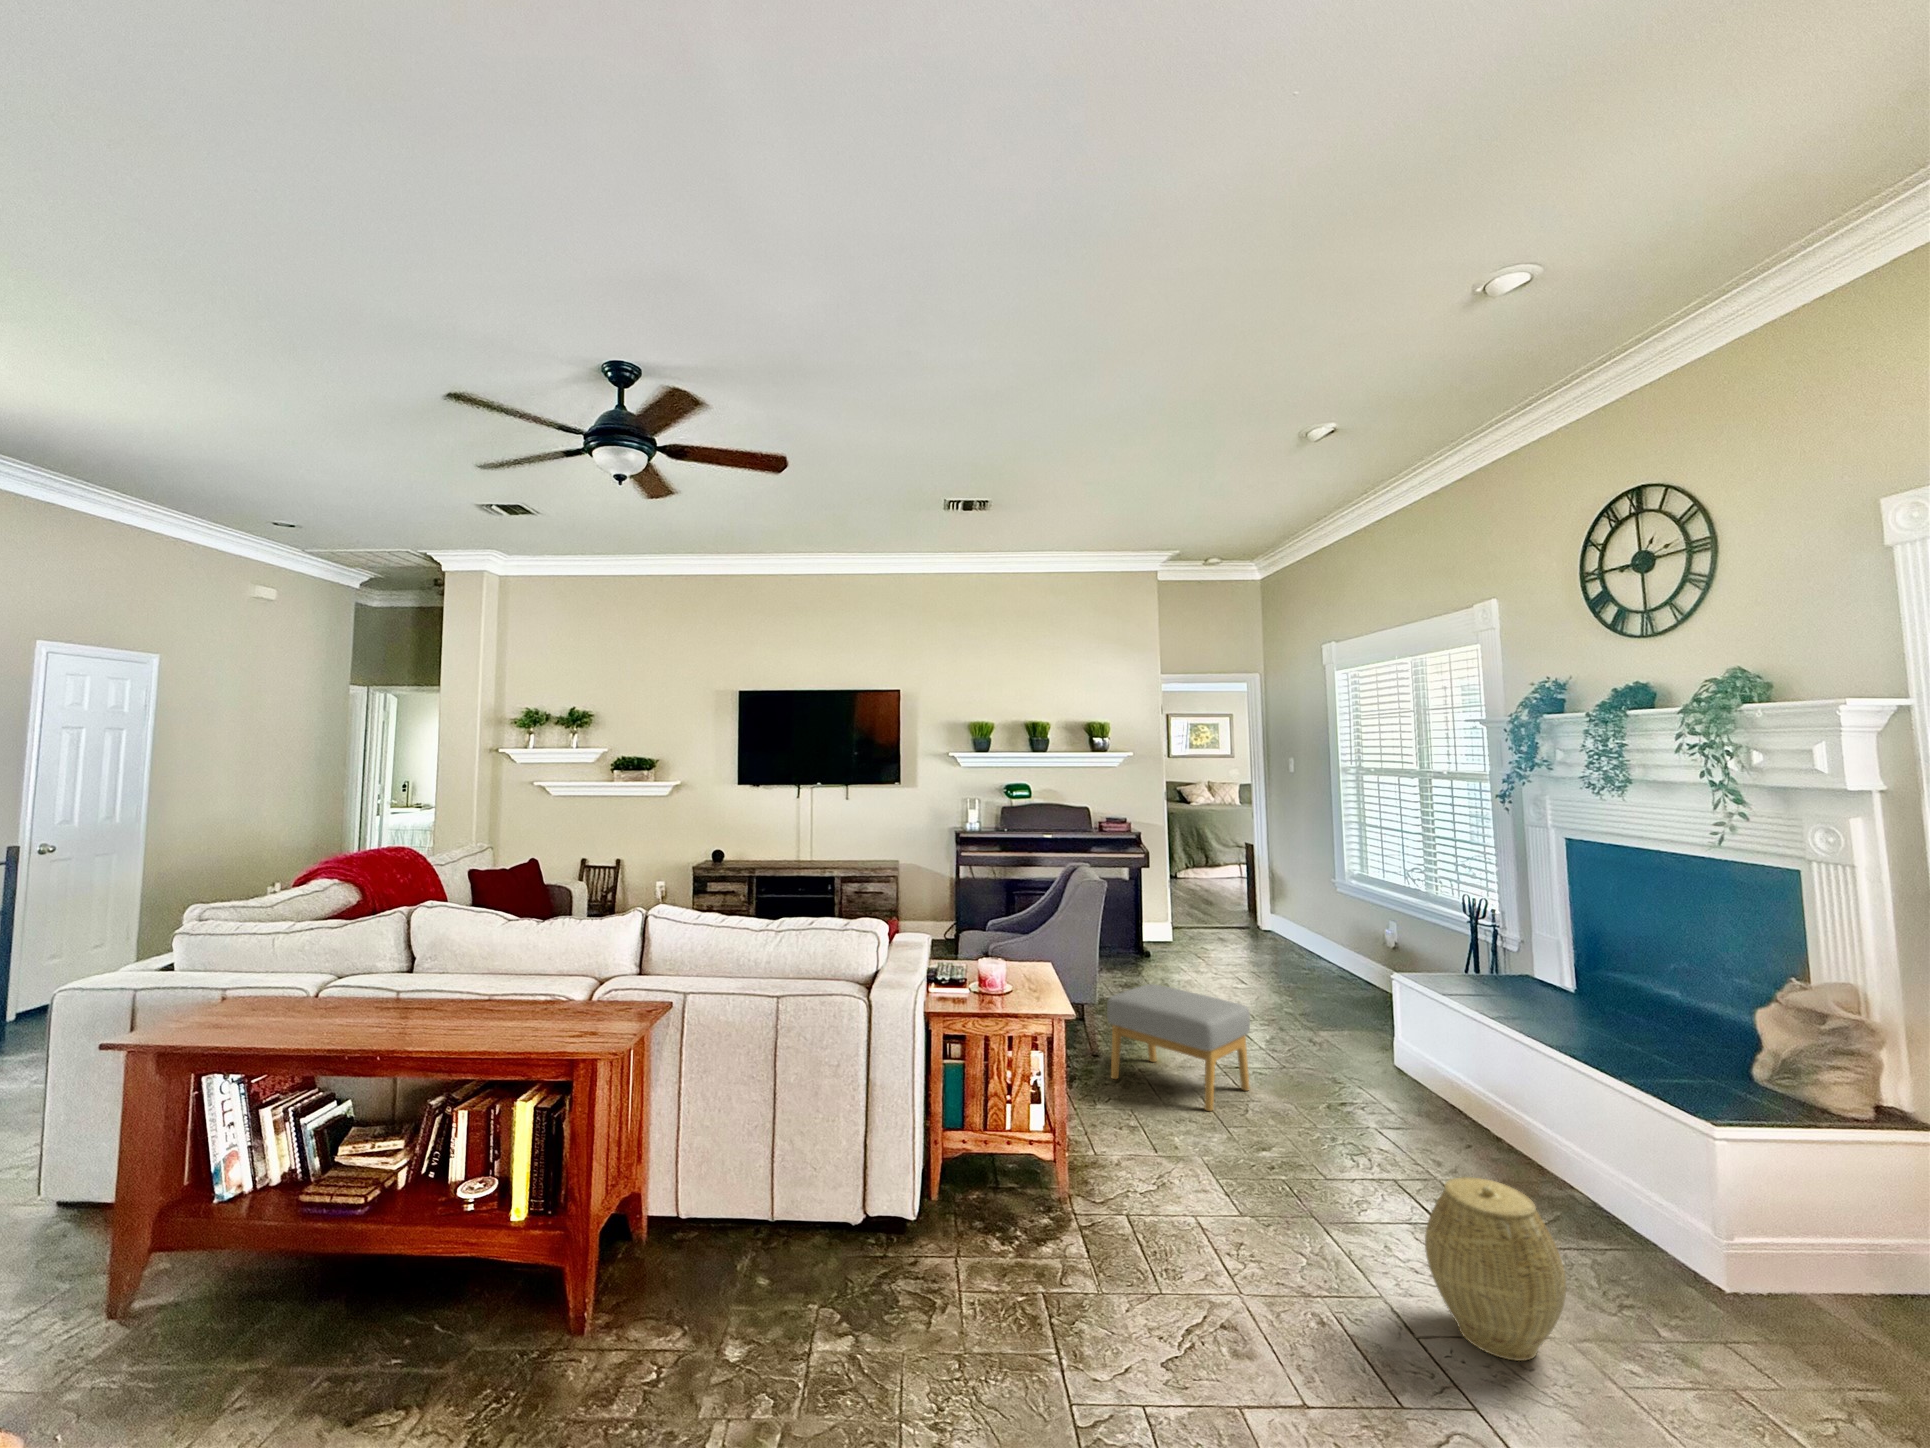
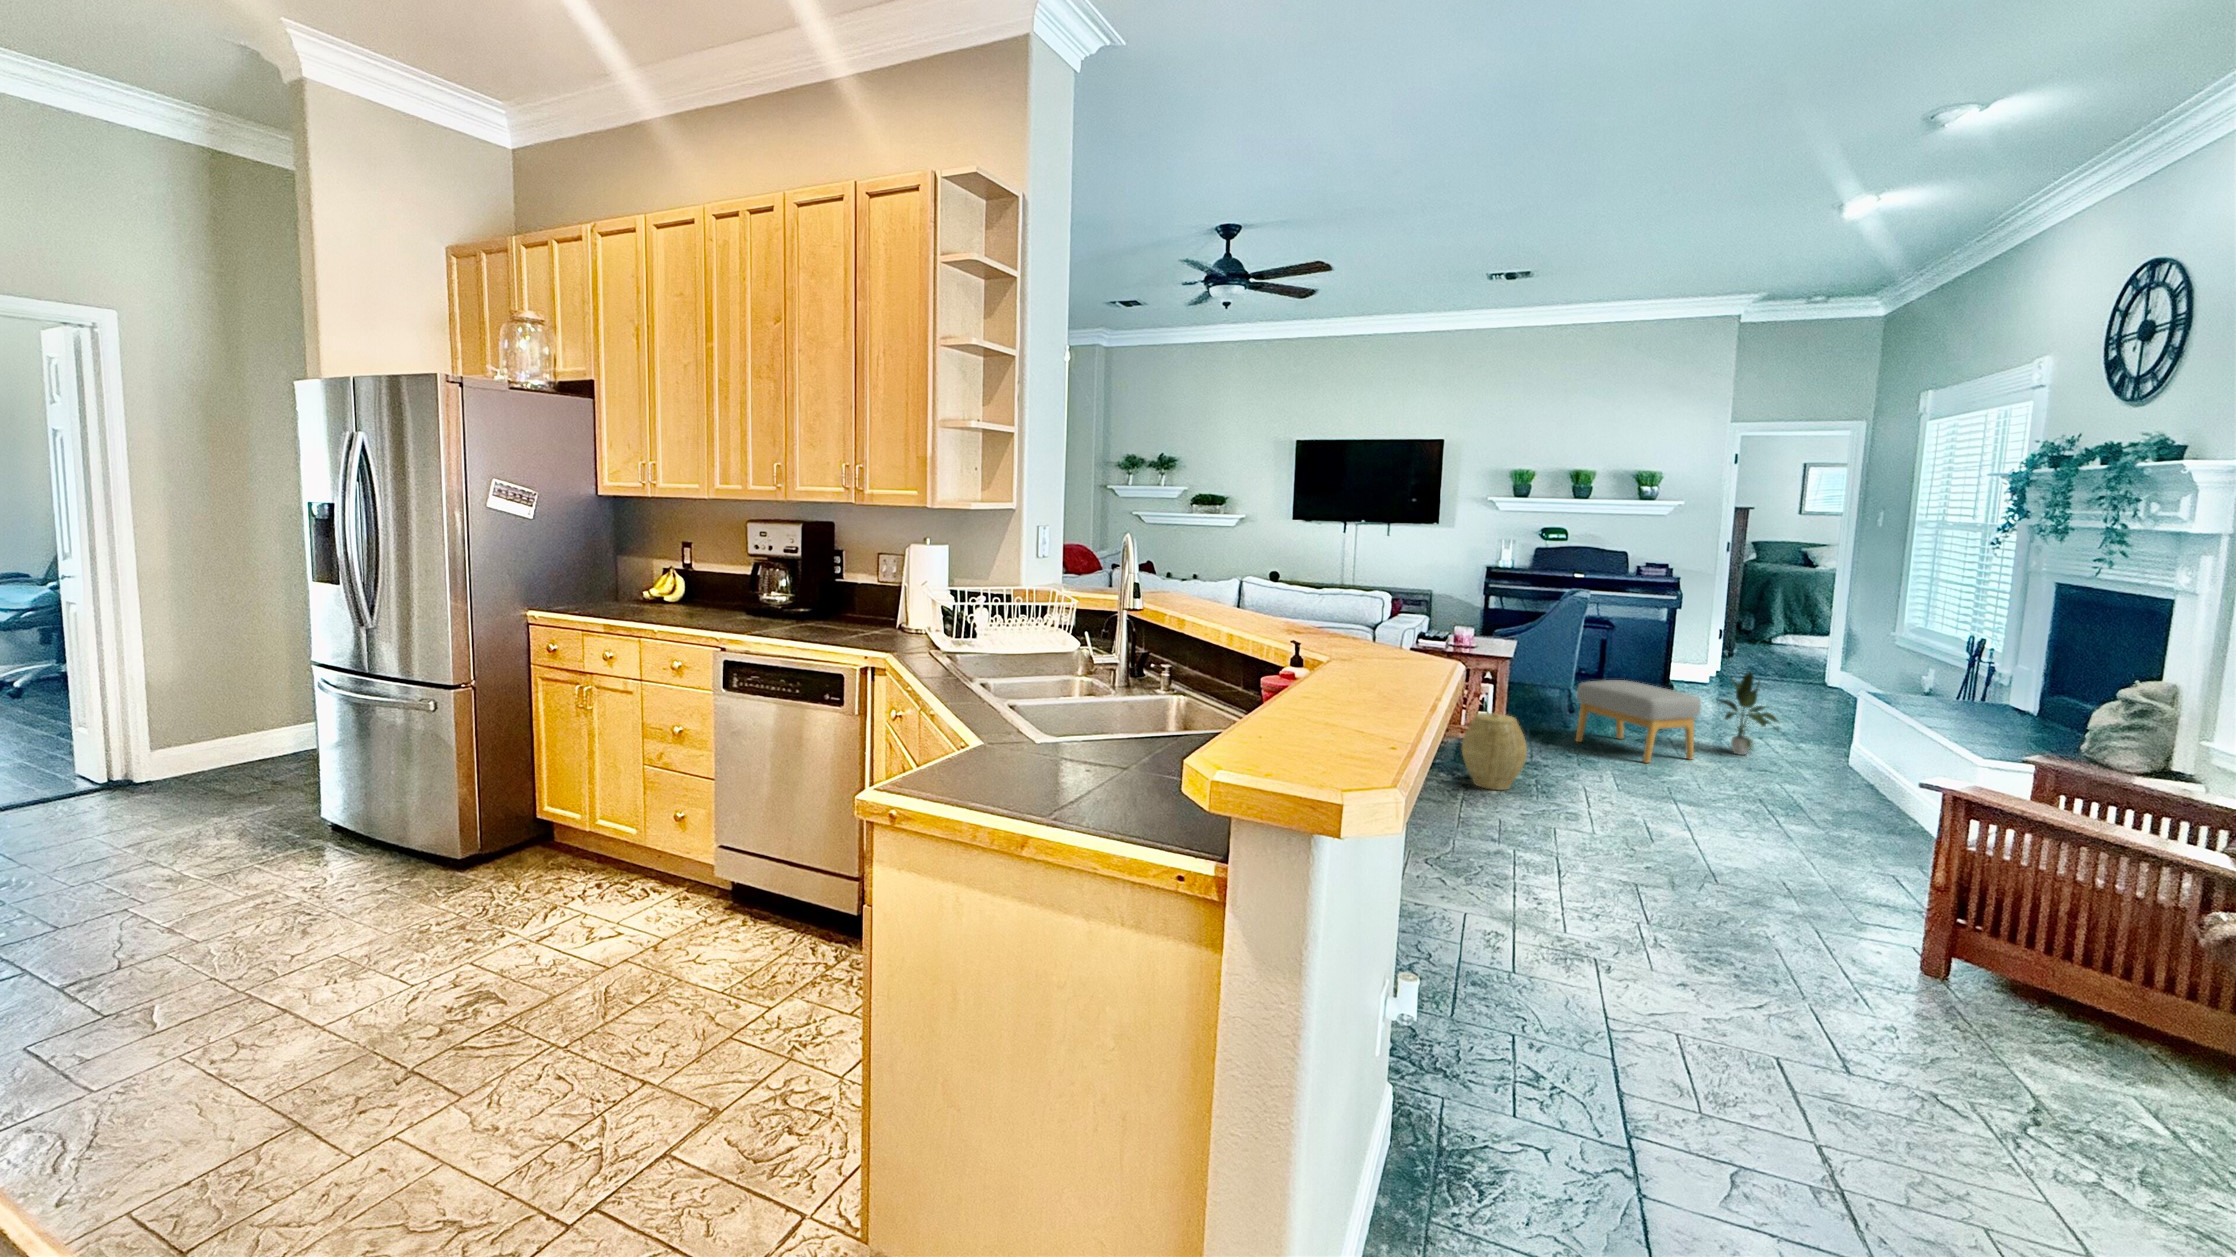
potted plant: none [1251,961,1323,1067] -> present [1717,673,1779,755]
woven basket: present [1425,1177,1566,1361] -> present [1462,713,1527,790]

